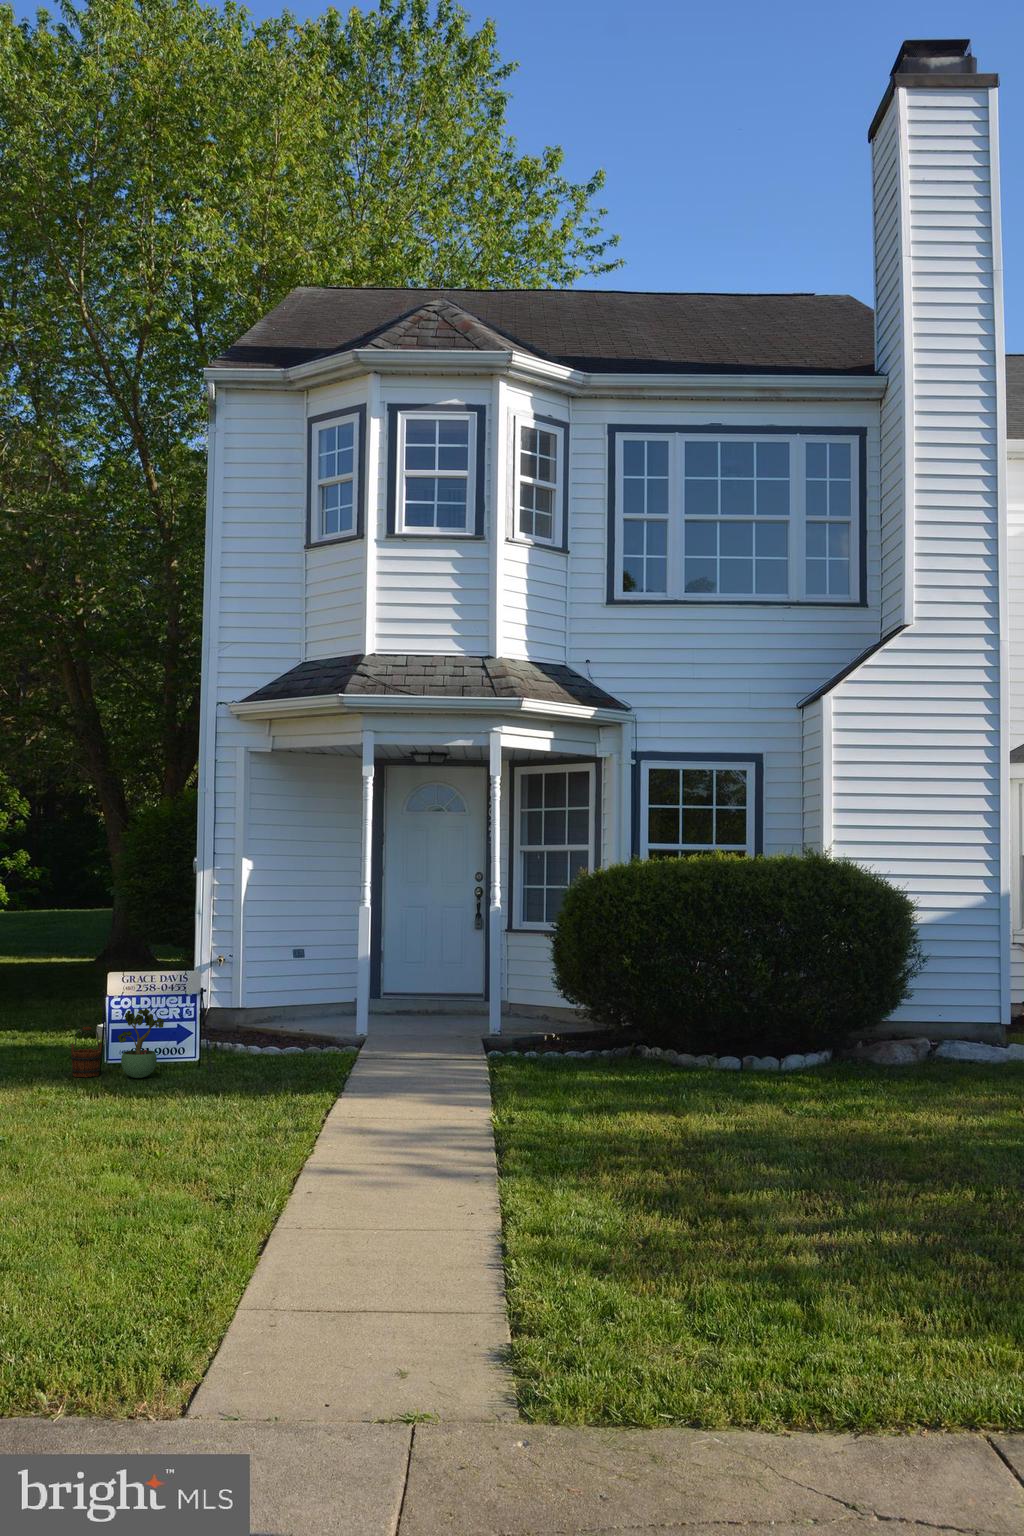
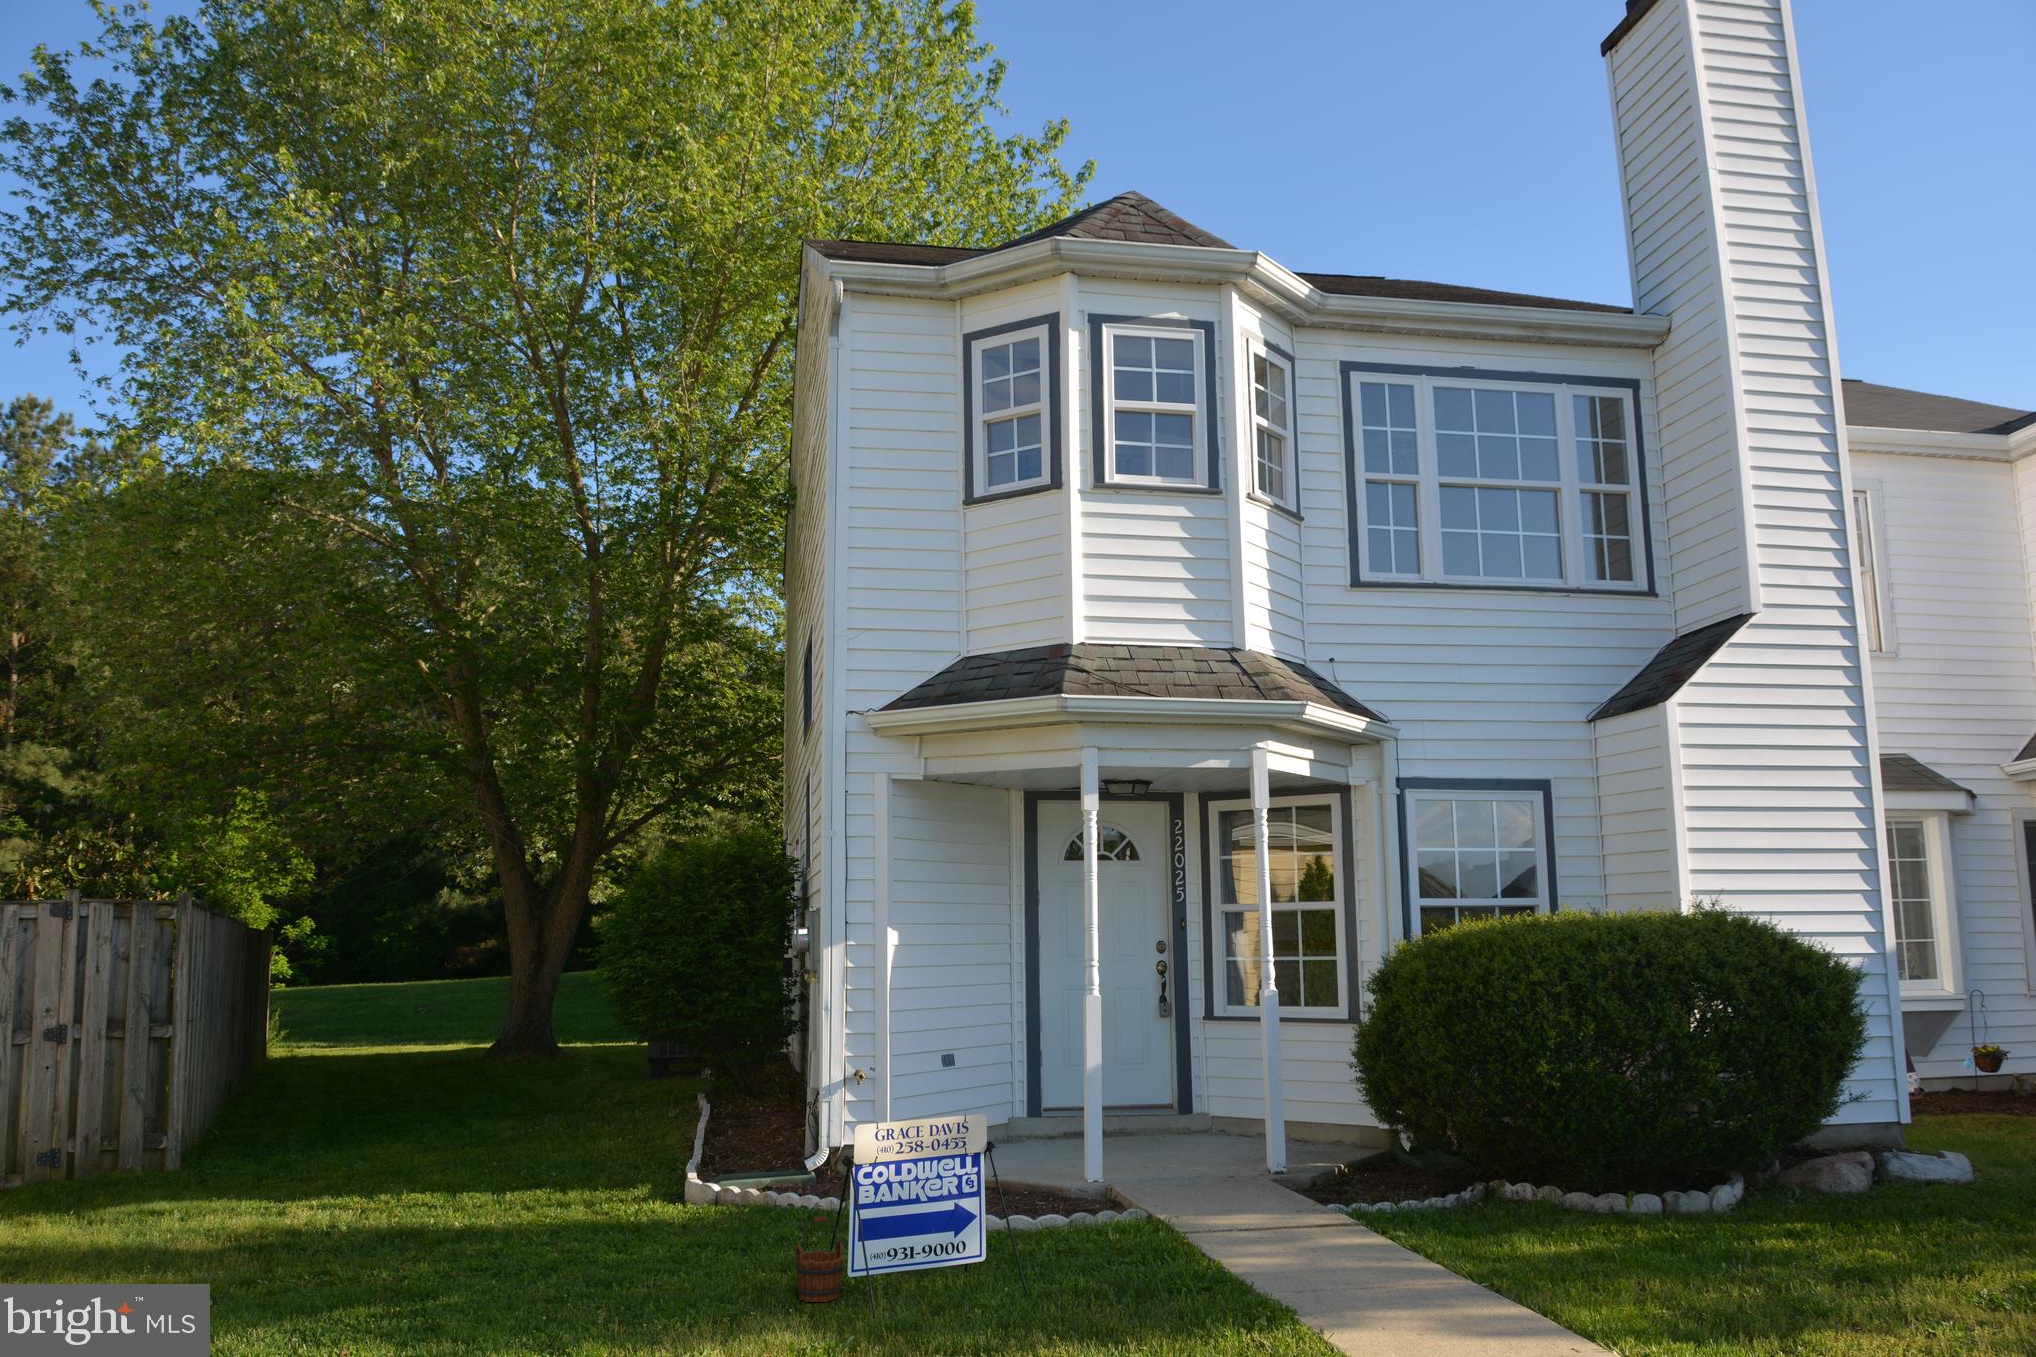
potted plant: present [117,1008,164,1078] -> none [882,1183,951,1299]

